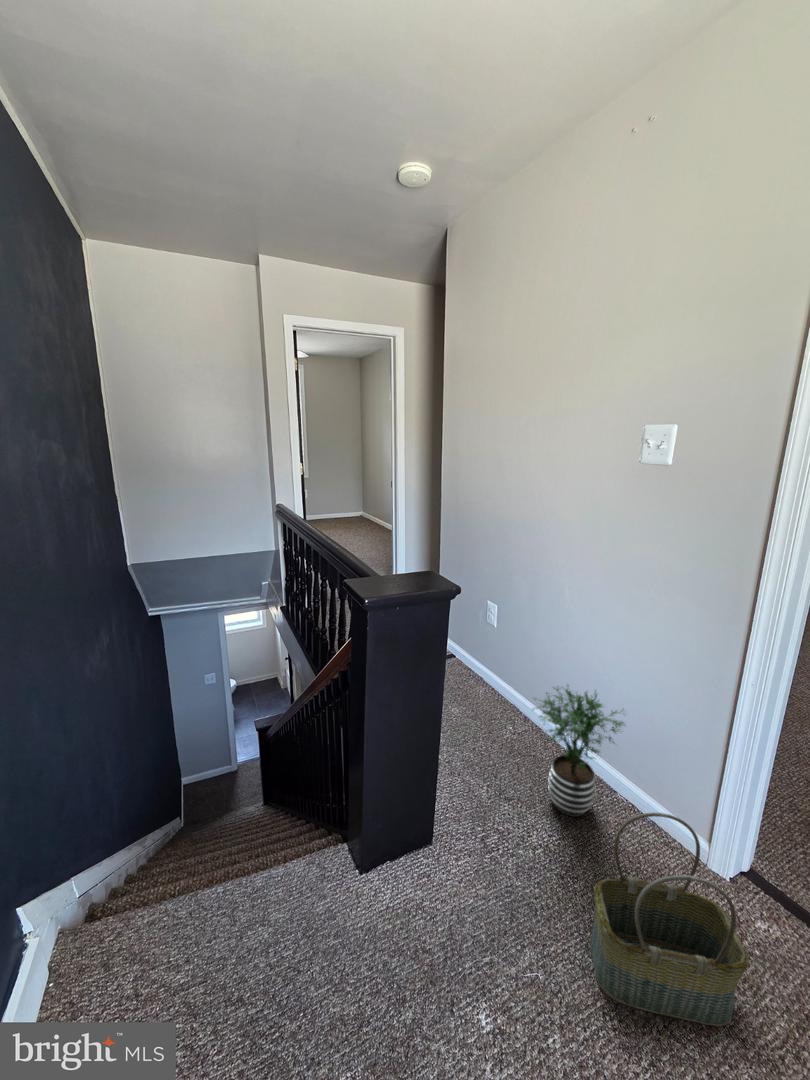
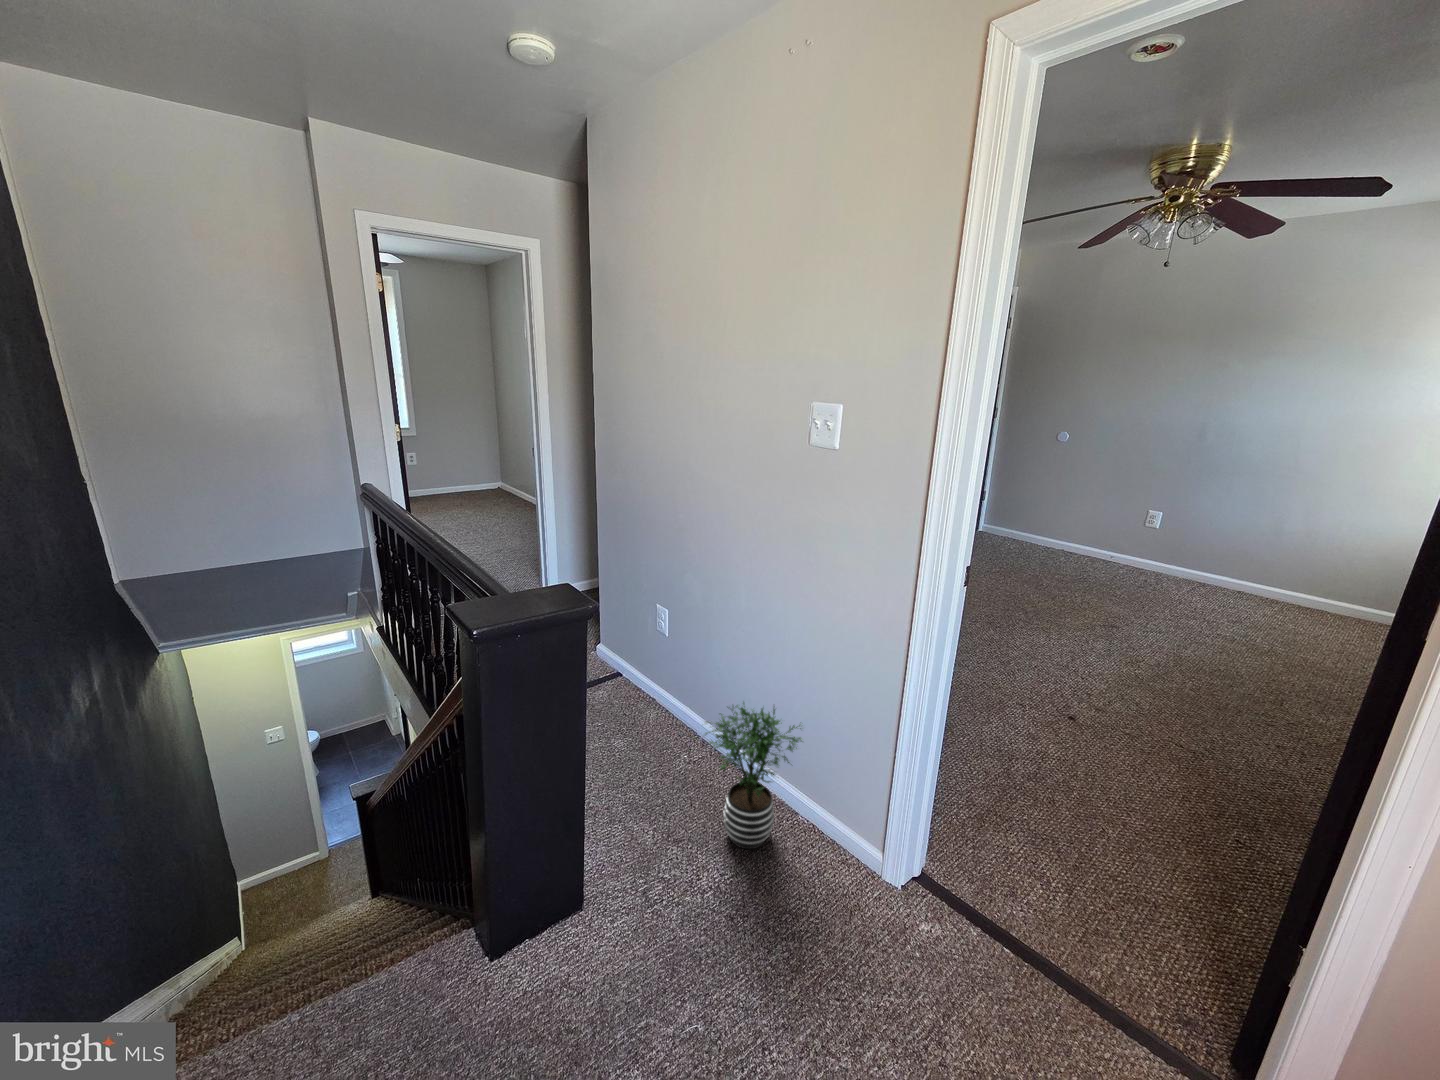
basket: present [590,812,750,1026] -> none [755,833,898,1036]

